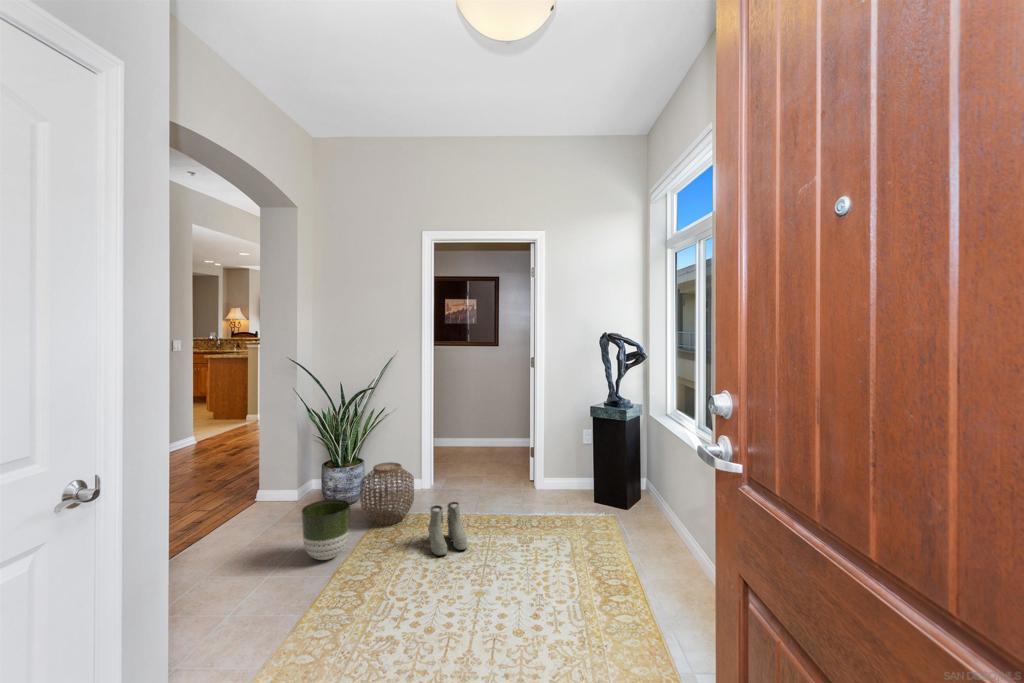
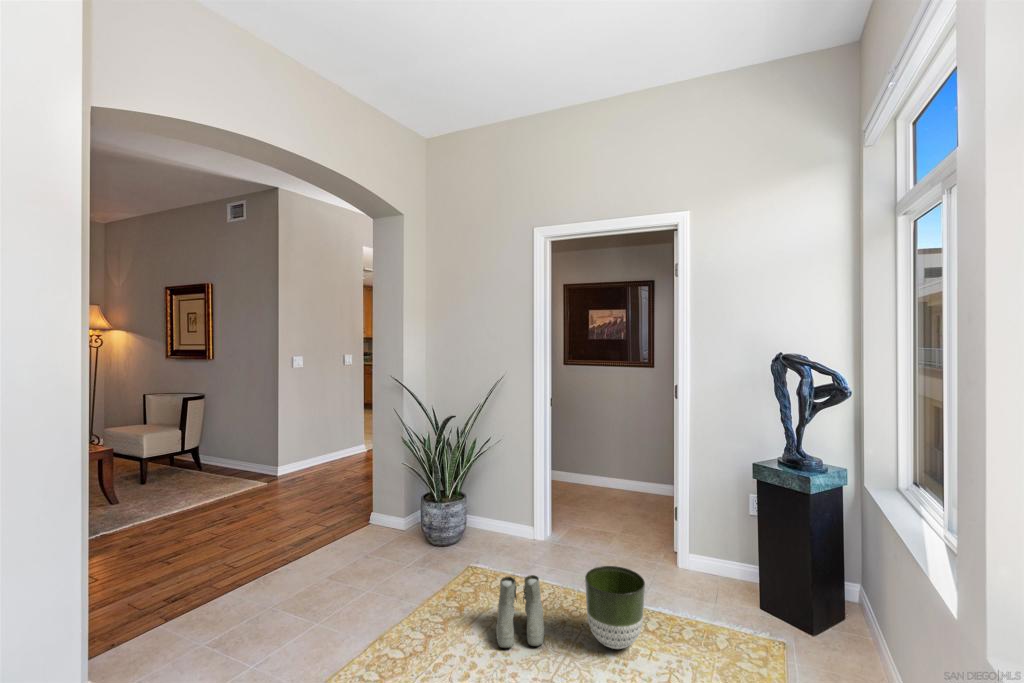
woven basket: present [360,462,414,525] -> none [442,506,505,584]
planter: present [301,499,350,560] -> present [585,566,645,649]

